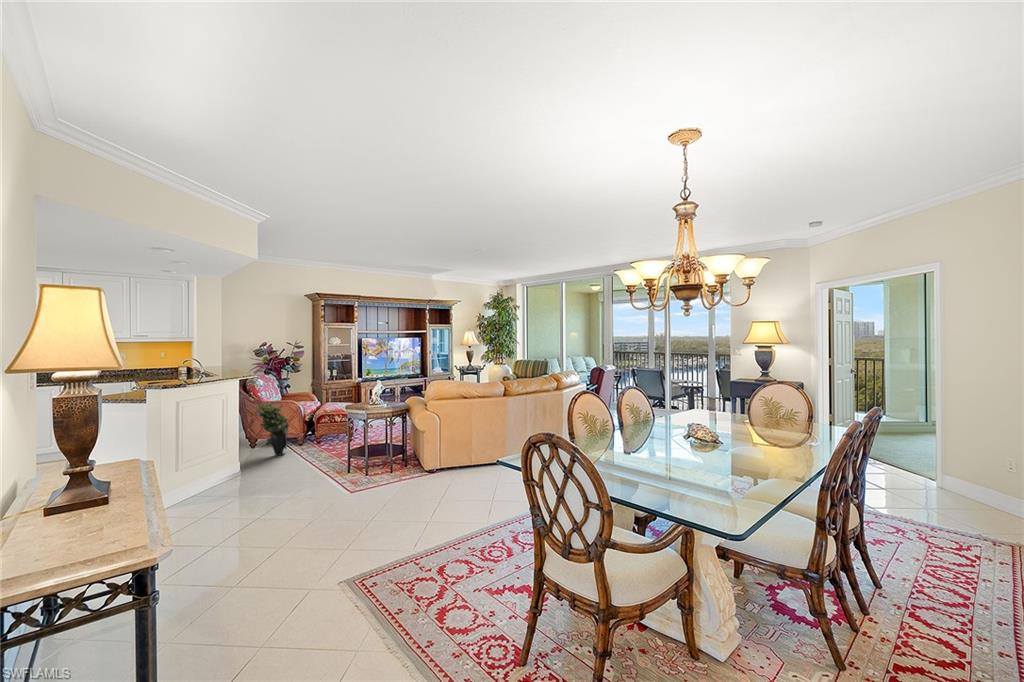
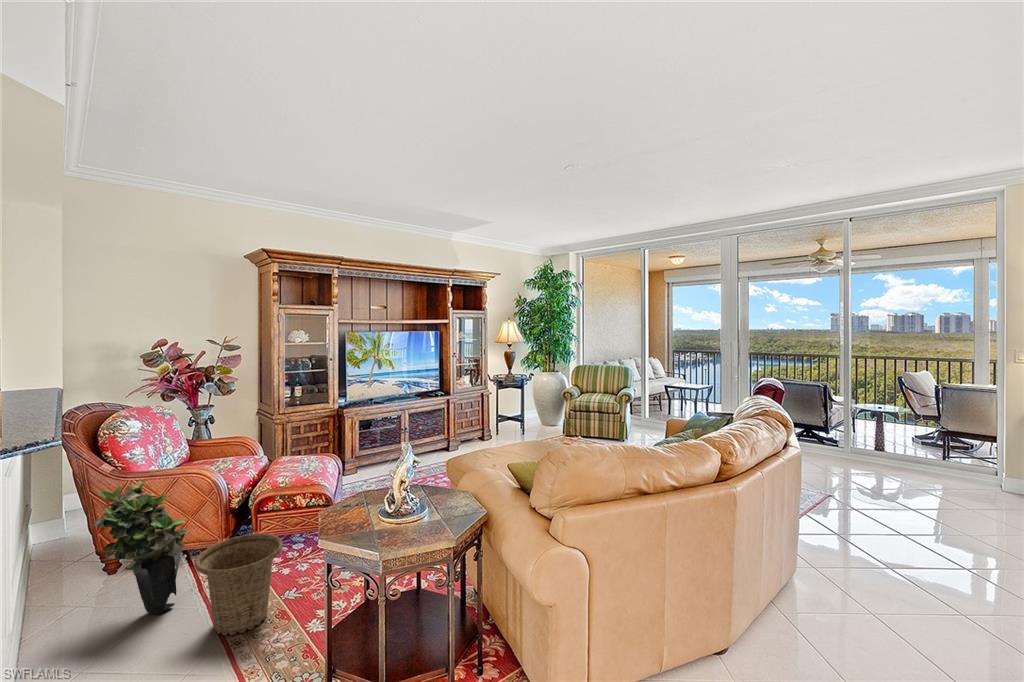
basket: none [297,424,331,459] -> present [195,534,283,635]

